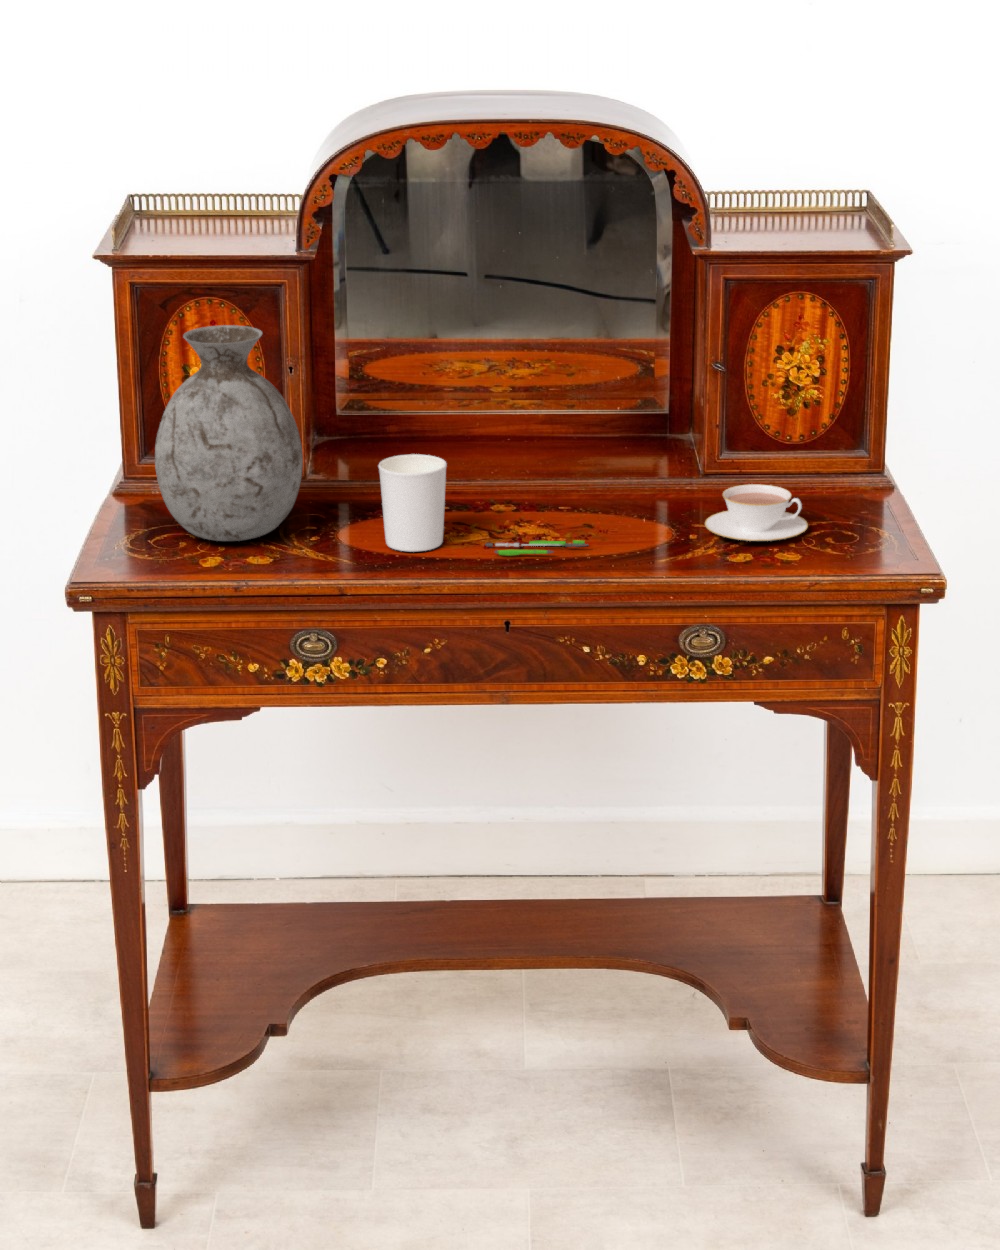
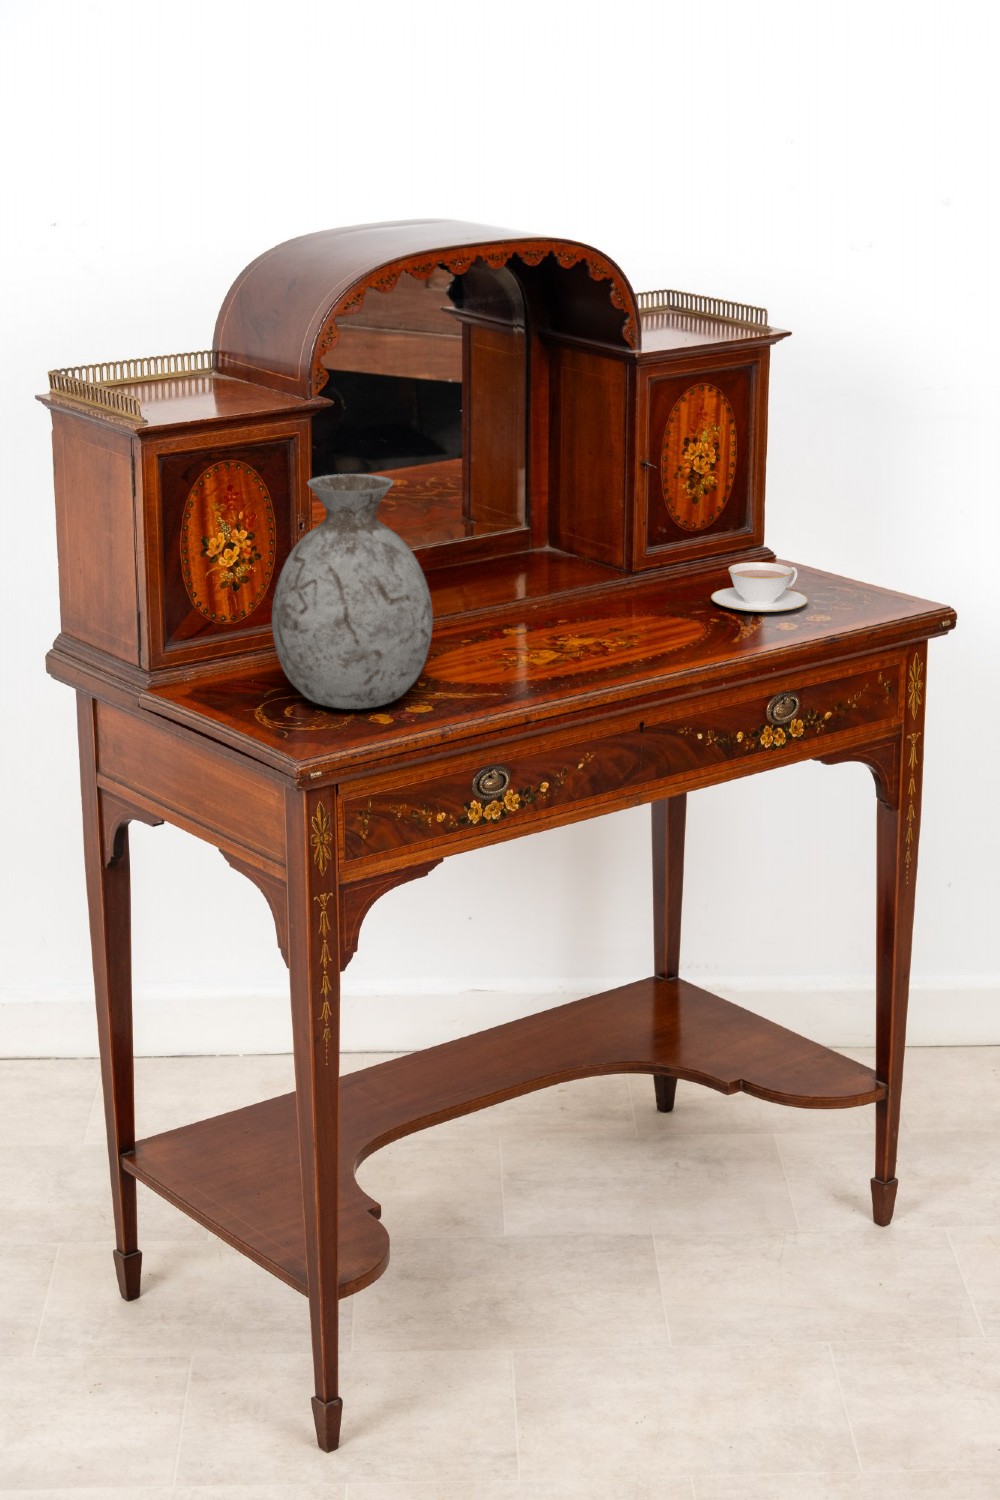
candle holder: present [379,454,447,552] -> none [498,581,568,679]
pen: present [486,540,587,555] -> none [596,637,680,663]

